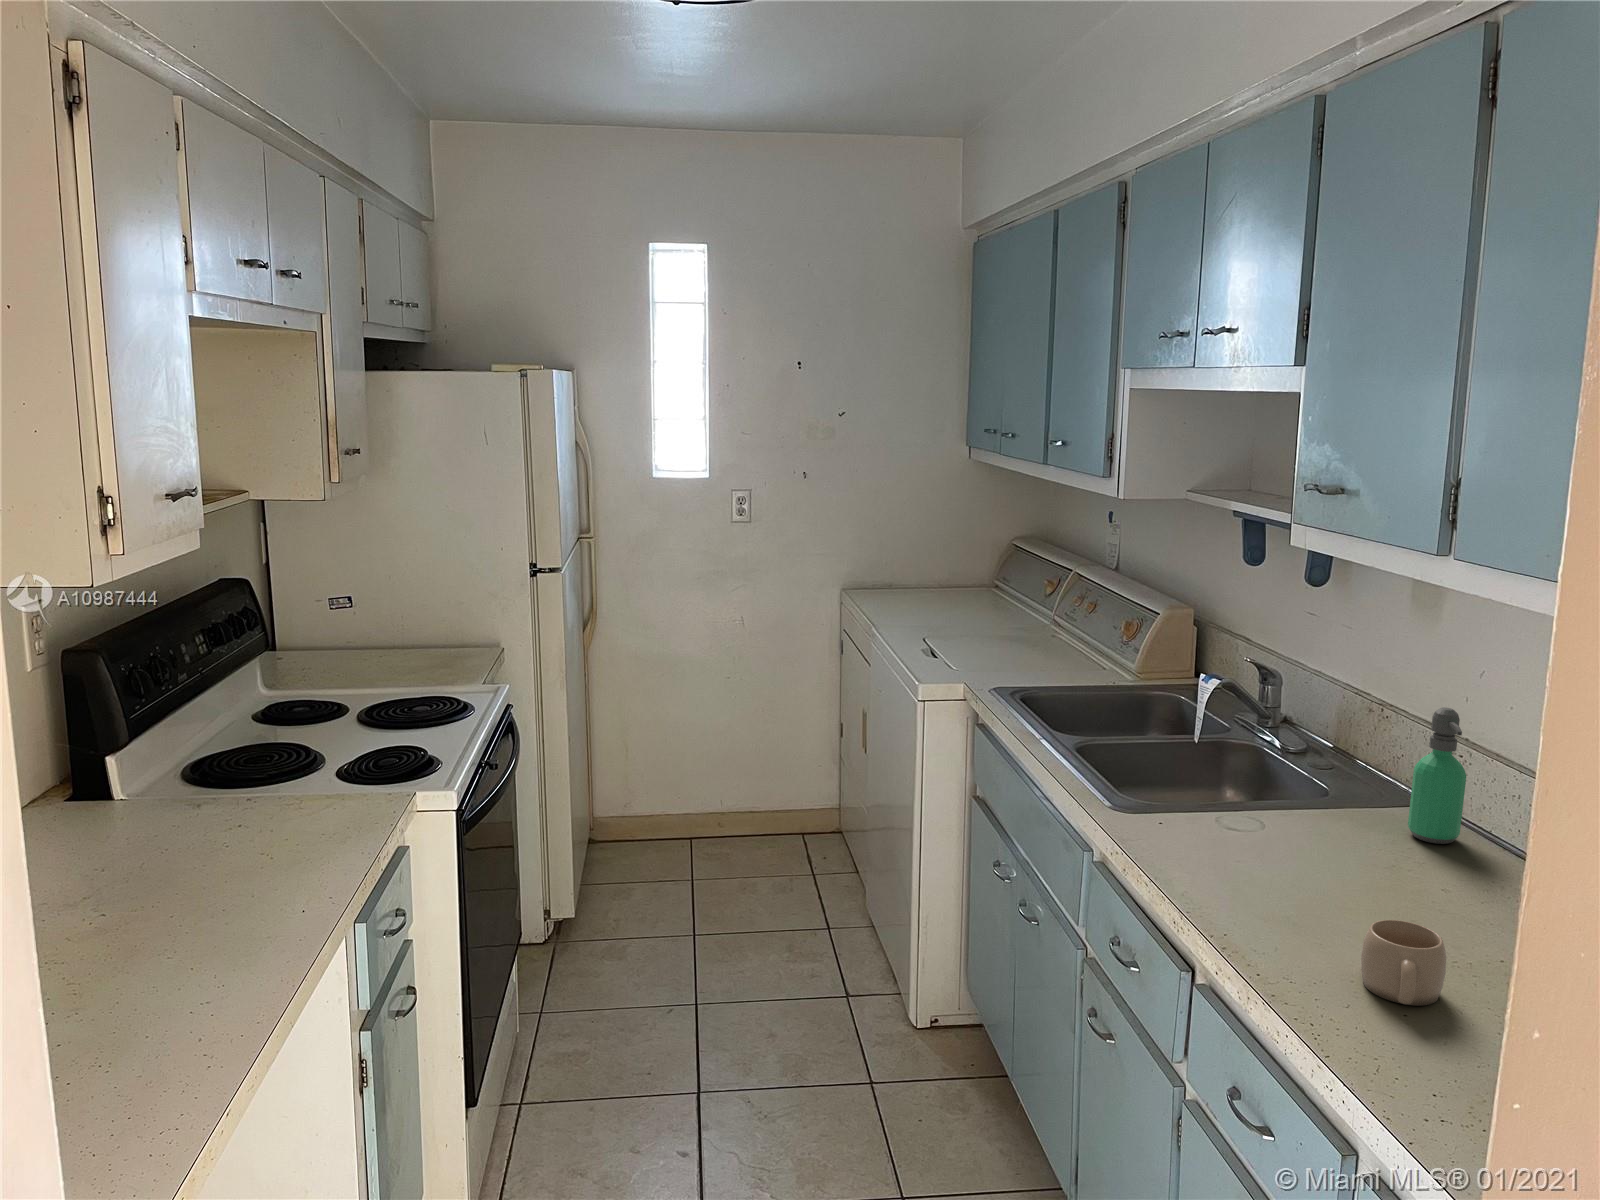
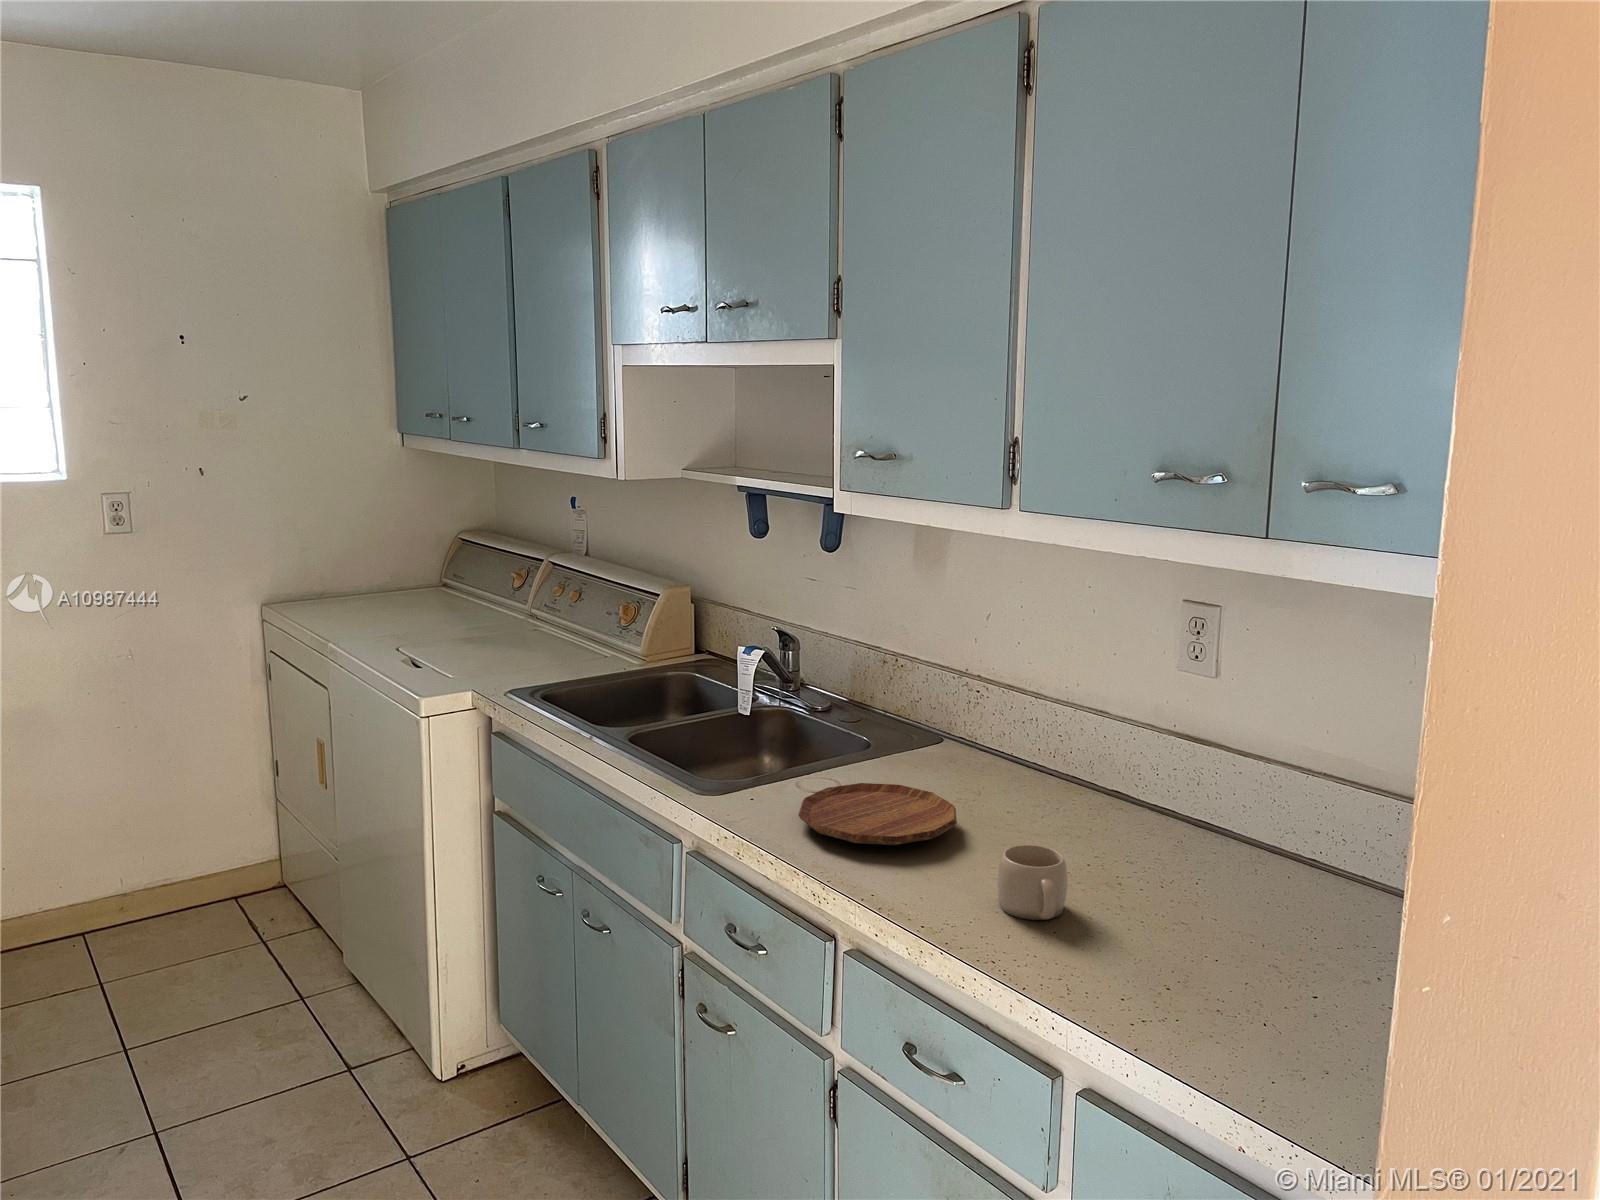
soap dispenser: present [1408,707,1466,844] -> none [953,650,997,774]
tray: none [1190,825,1370,896] -> present [798,783,957,845]

